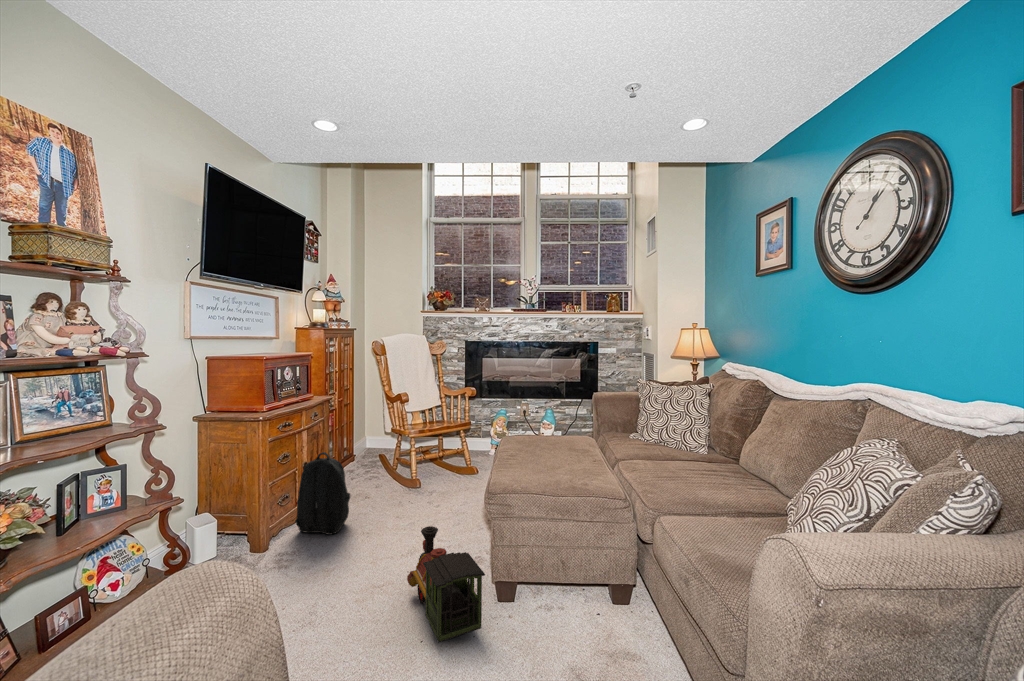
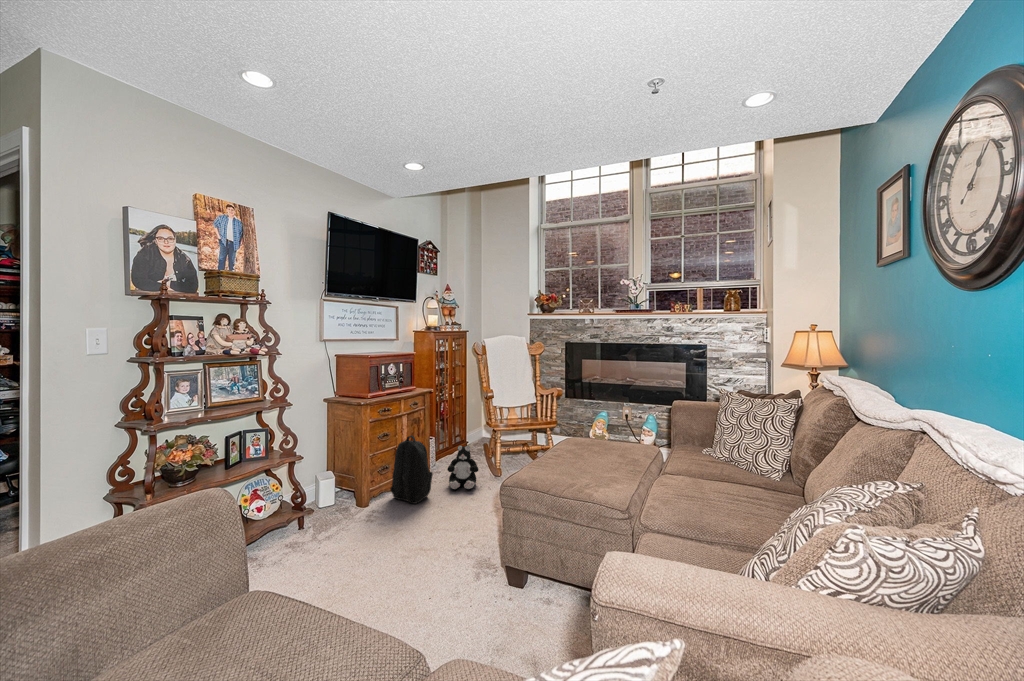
plush toy: none [360,457,398,509] -> present [447,445,478,489]
toy train: present [407,526,485,643] -> none [433,506,477,598]

